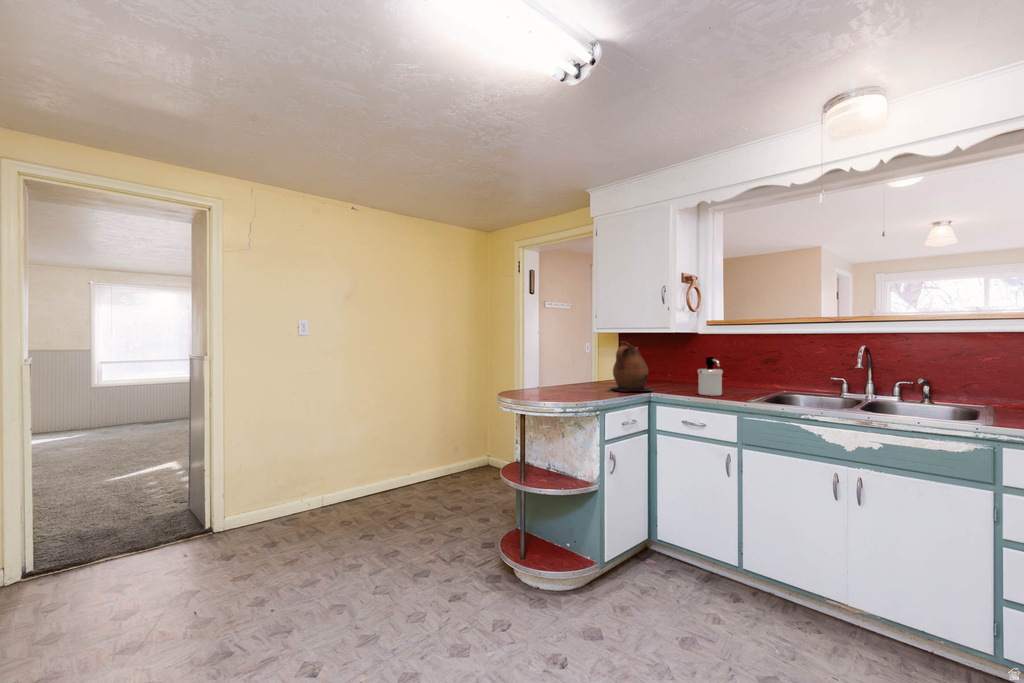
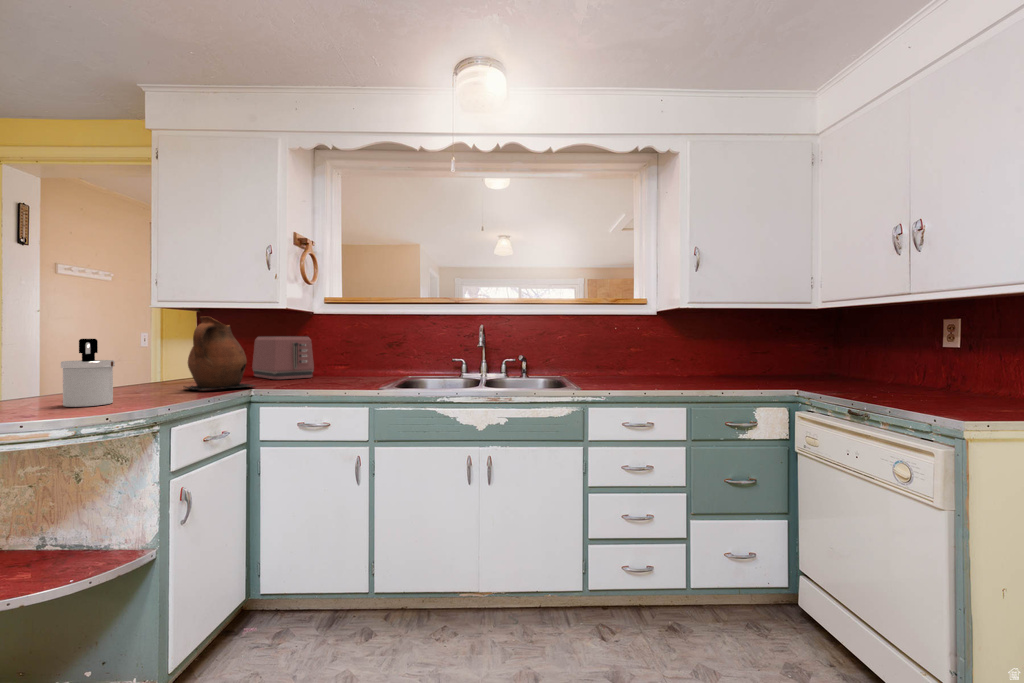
toaster: none [653,352,698,386] -> present [252,336,314,379]
soap dispenser: present [698,357,723,396] -> present [61,339,115,407]

